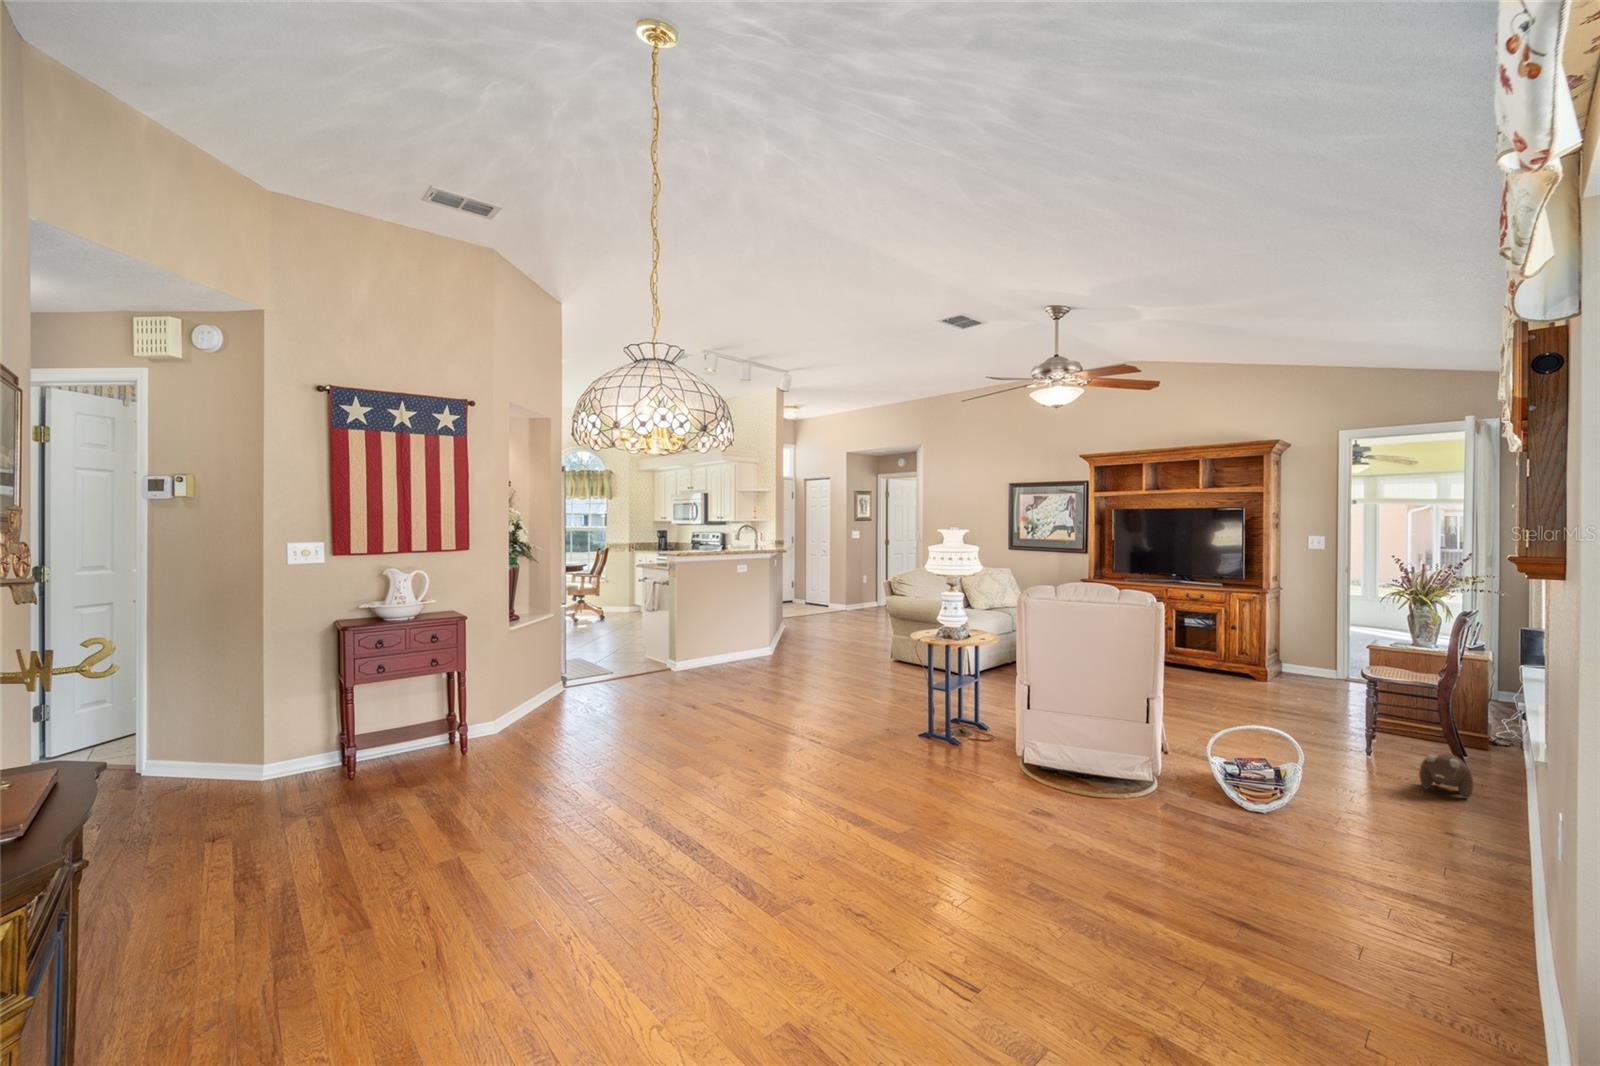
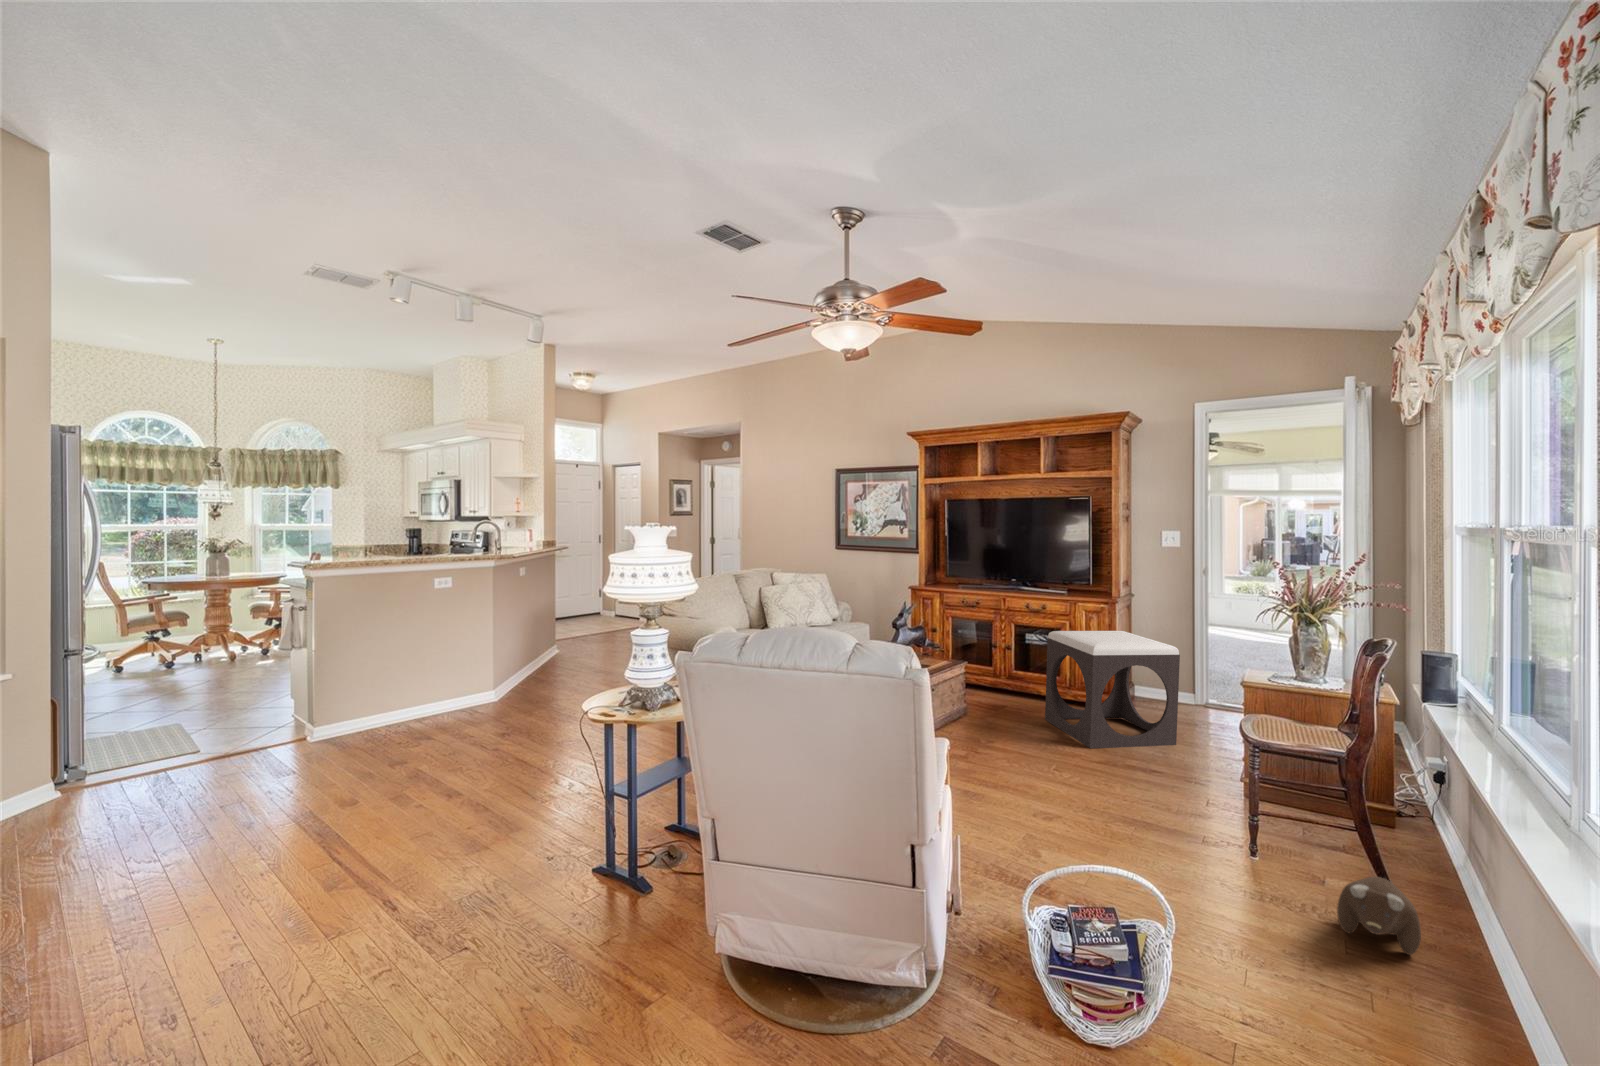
footstool: none [1205,614,1320,704] -> present [1045,631,1180,748]

